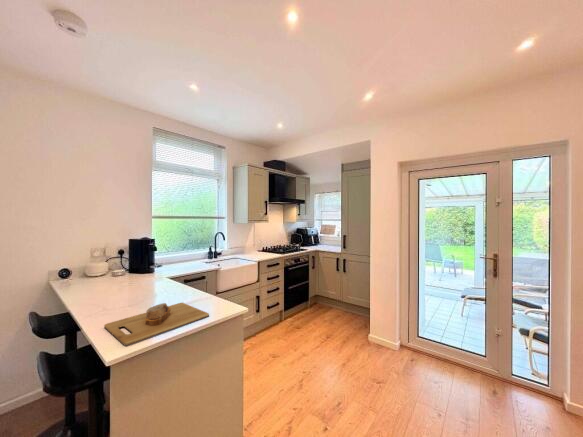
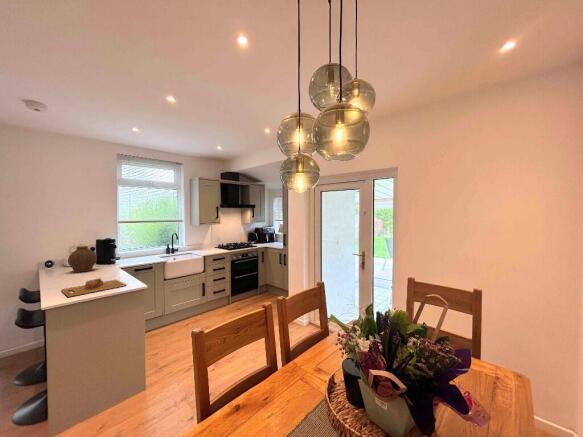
vase: none [96,249,135,287] -> present [68,246,97,272]

